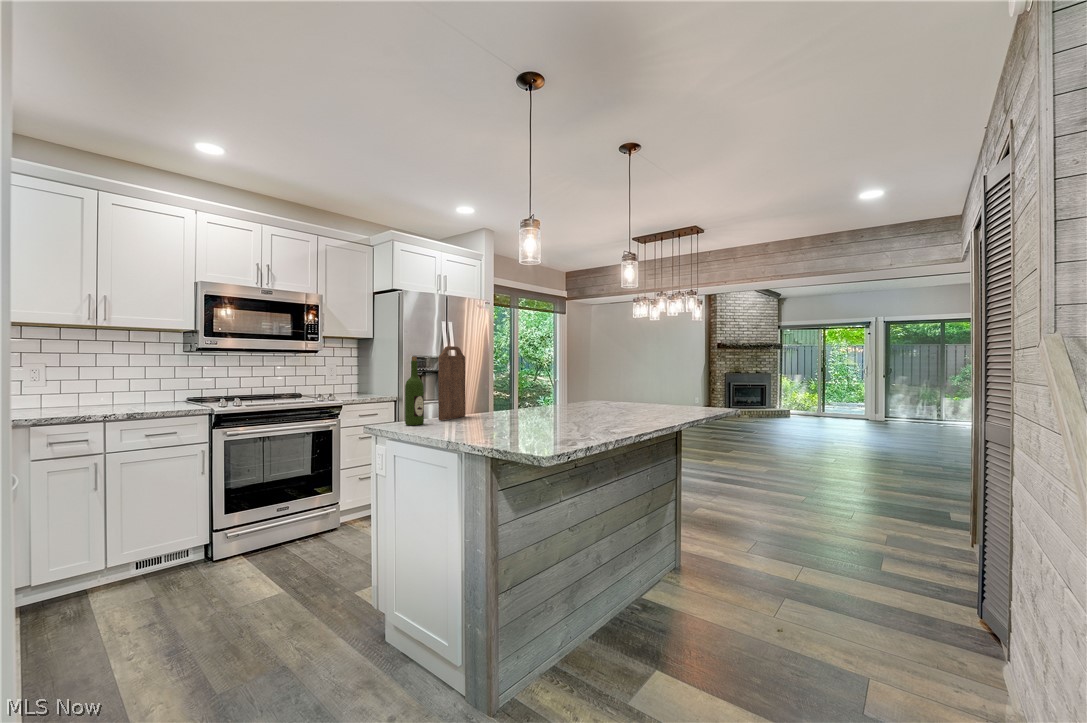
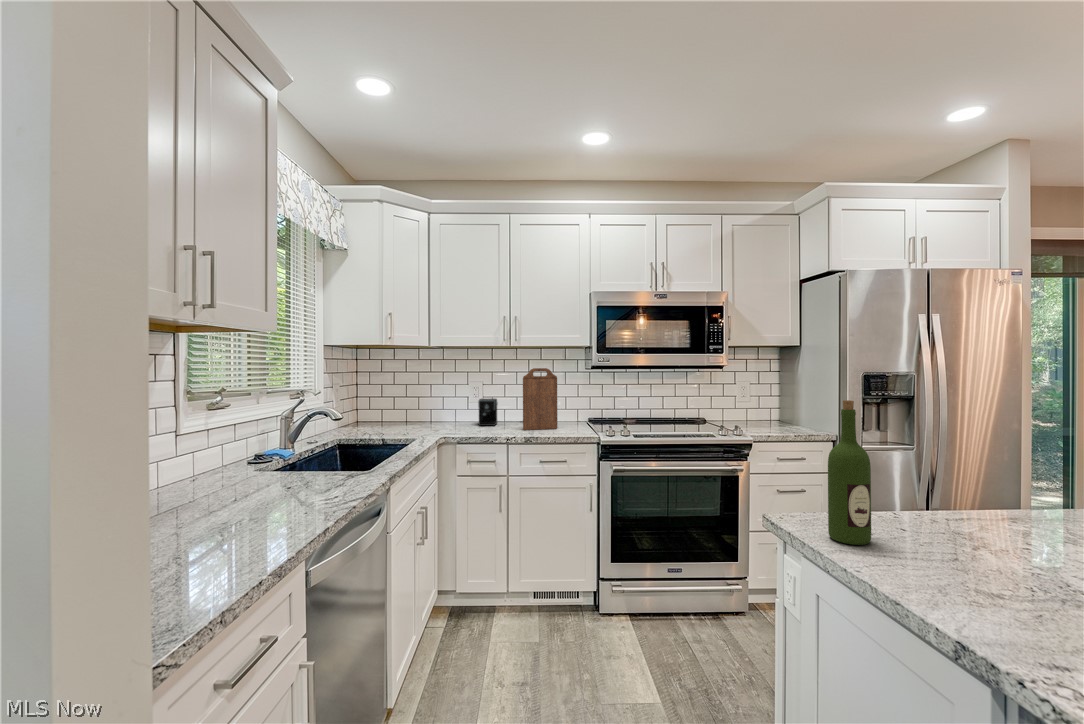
cutting board: present [438,346,465,421] -> present [523,368,558,430]
coffee maker: none [43,381,108,410] -> present [478,399,523,426]

